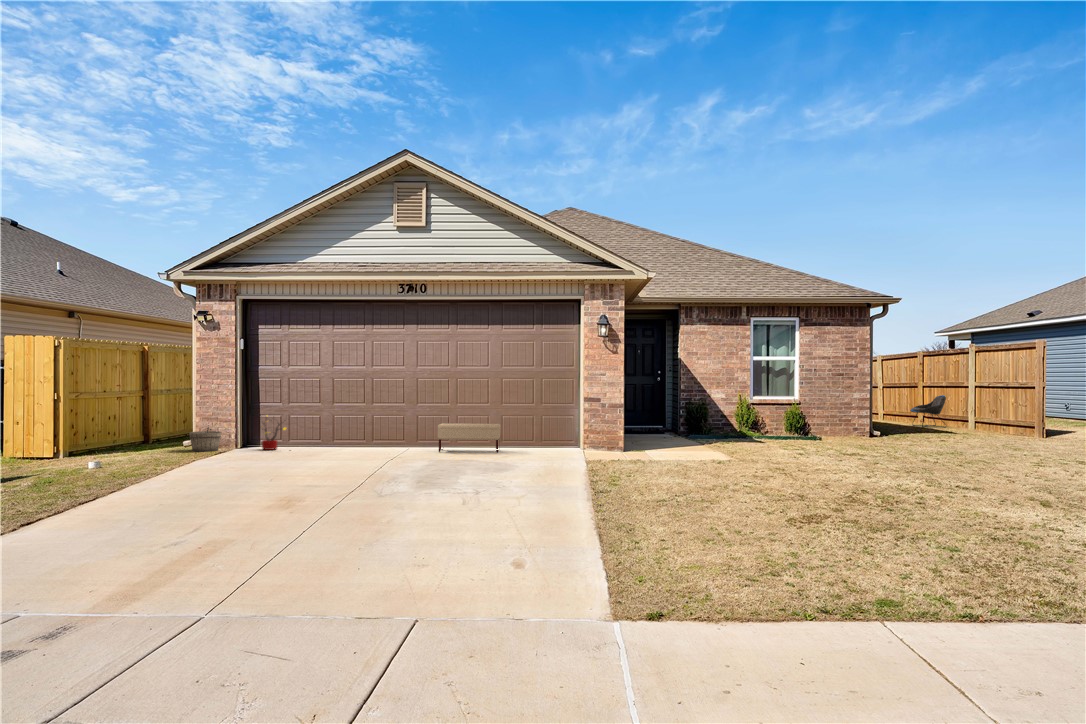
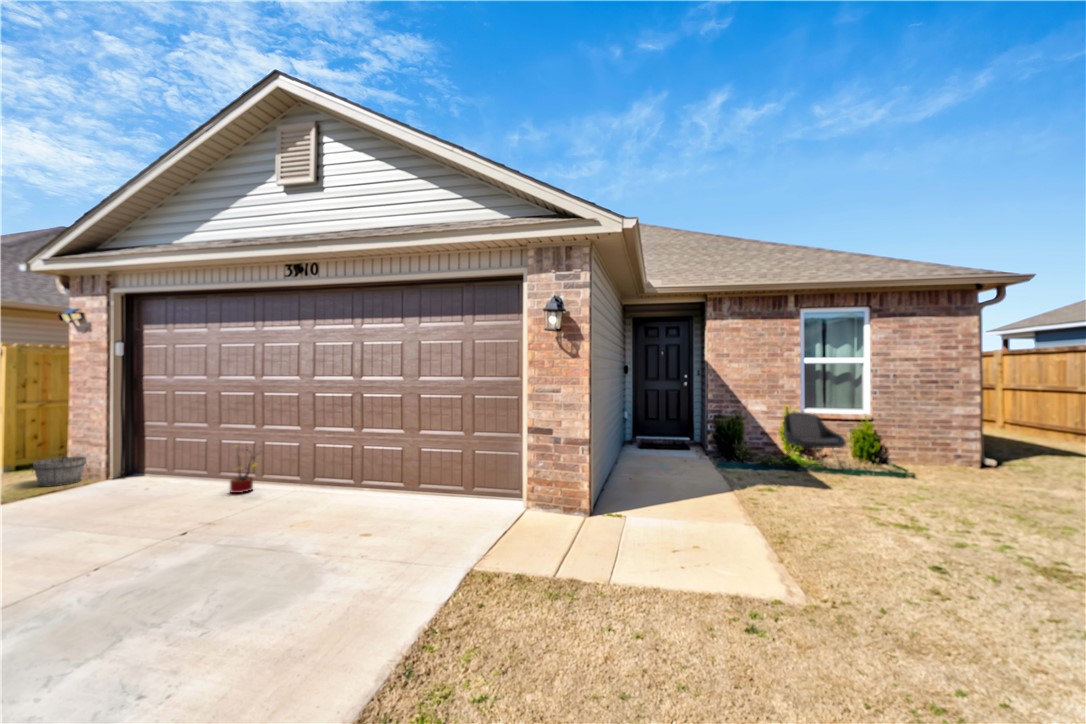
lounge chair: present [910,395,946,428] -> present [784,412,846,472]
decorative plant: present [262,423,286,450] -> present [230,449,257,493]
bench: present [438,423,501,453] -> none [317,457,414,507]

